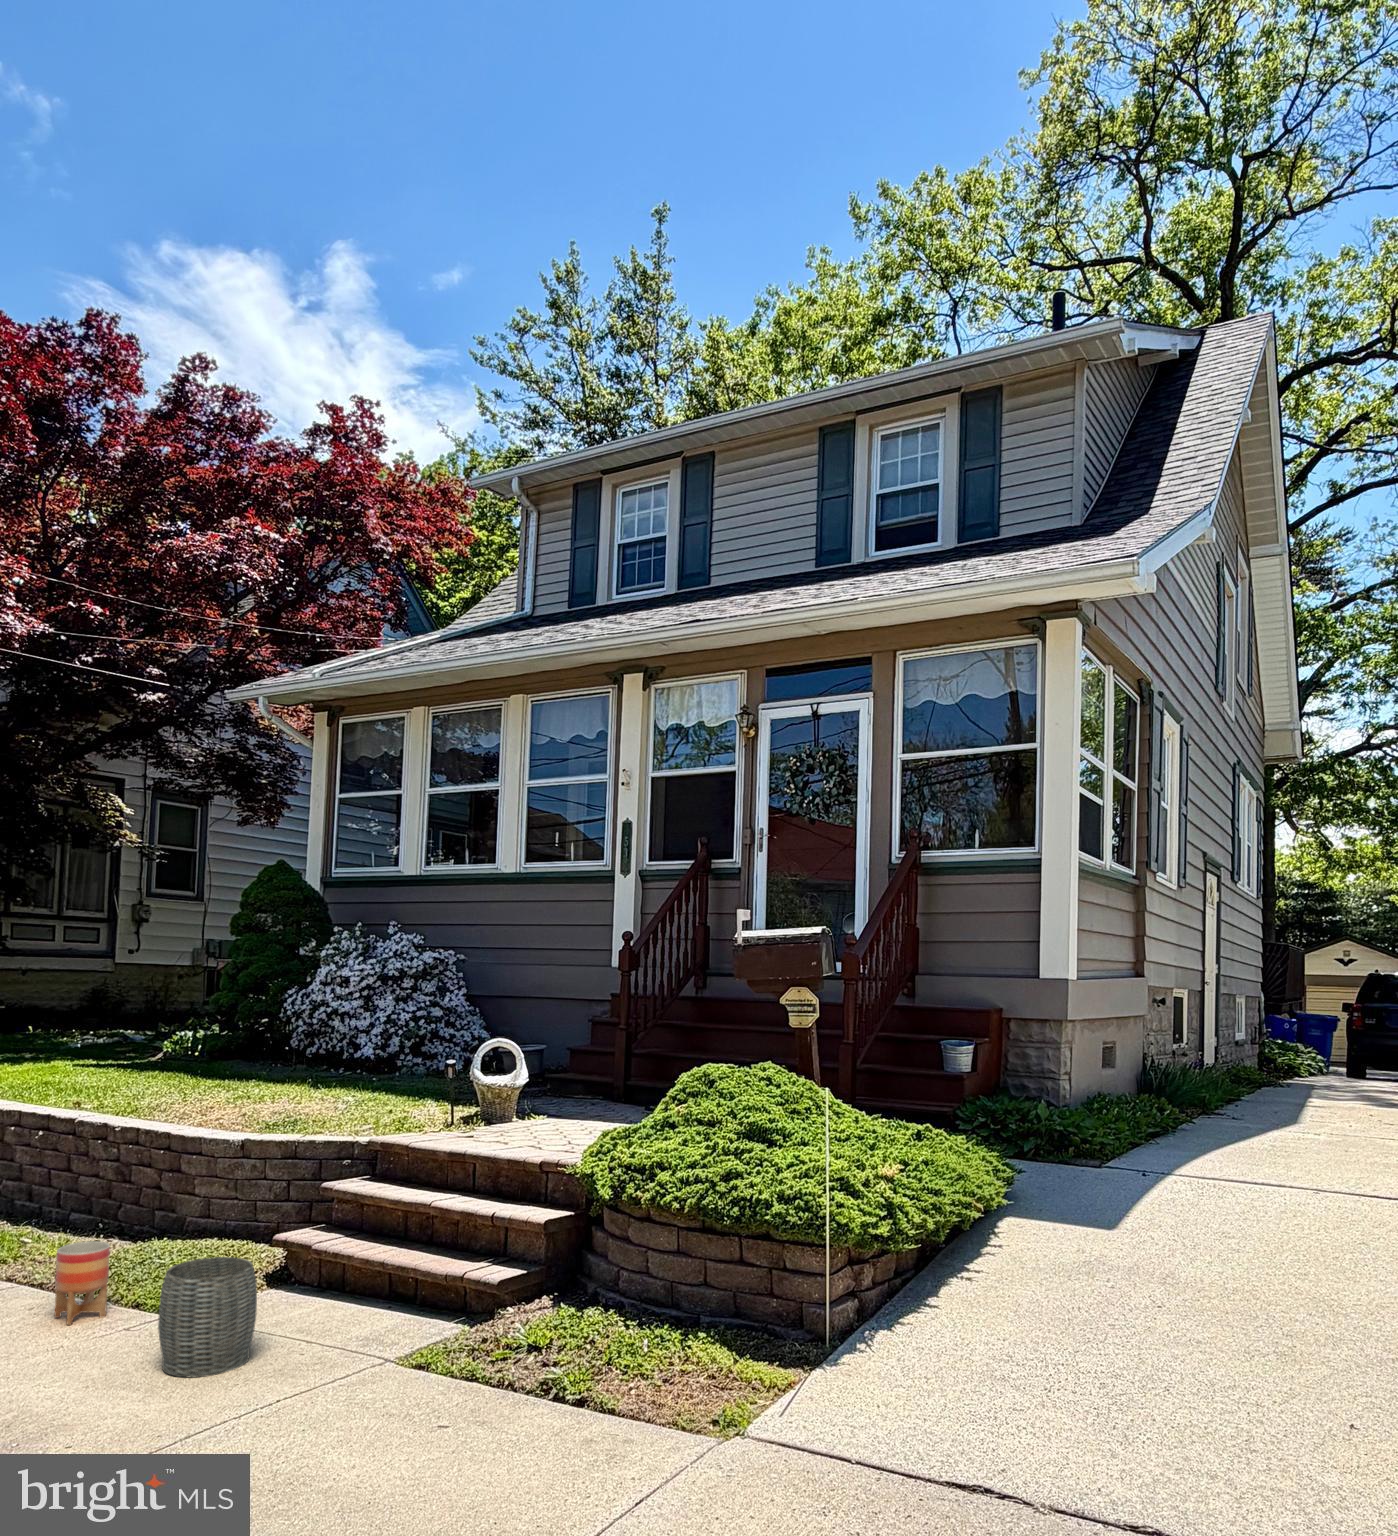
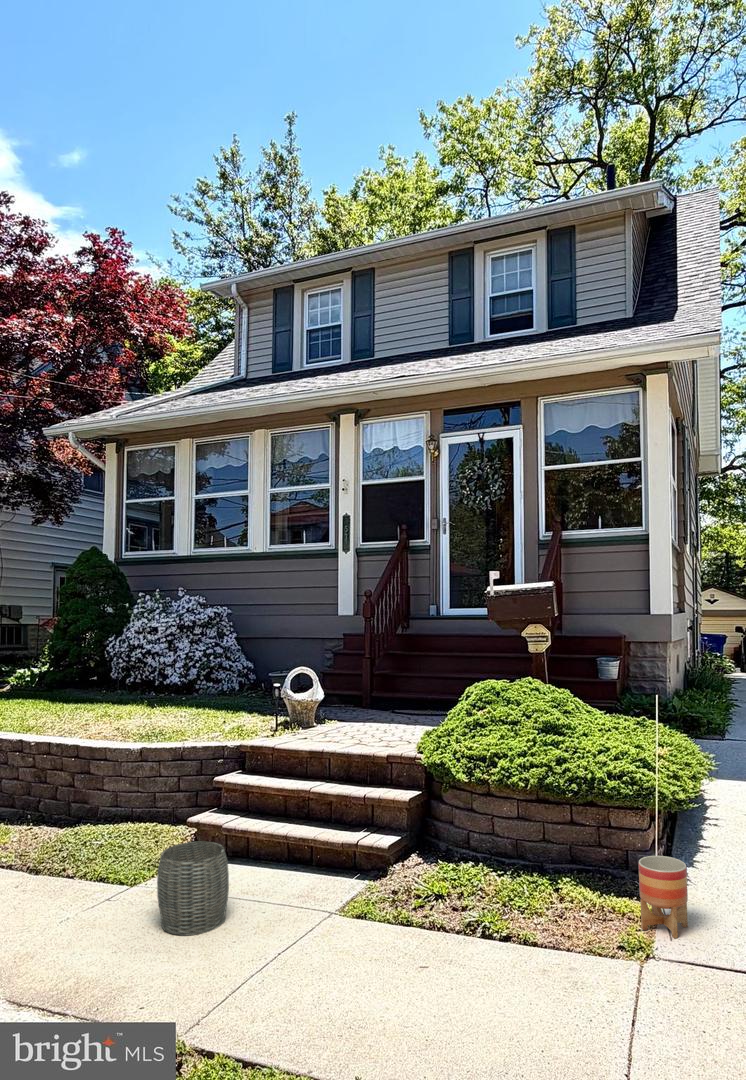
planter: present [55,1241,110,1325] -> present [639,856,688,938]

